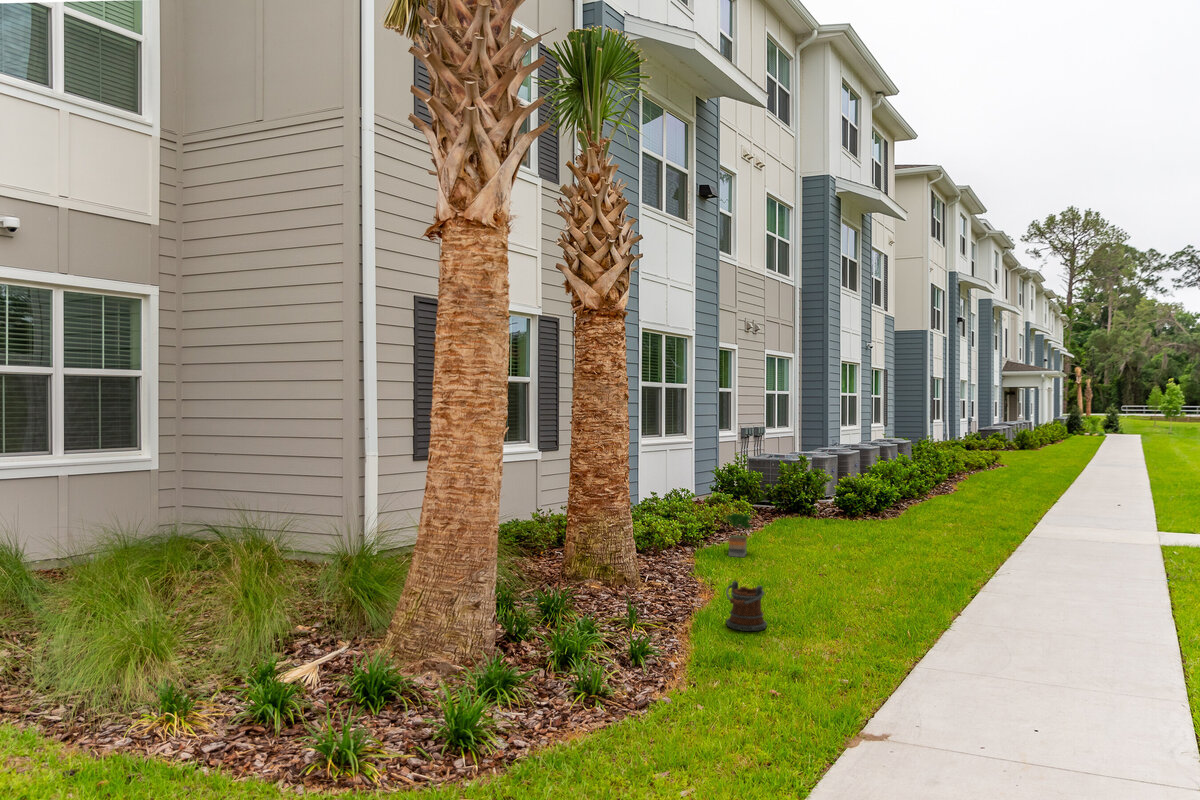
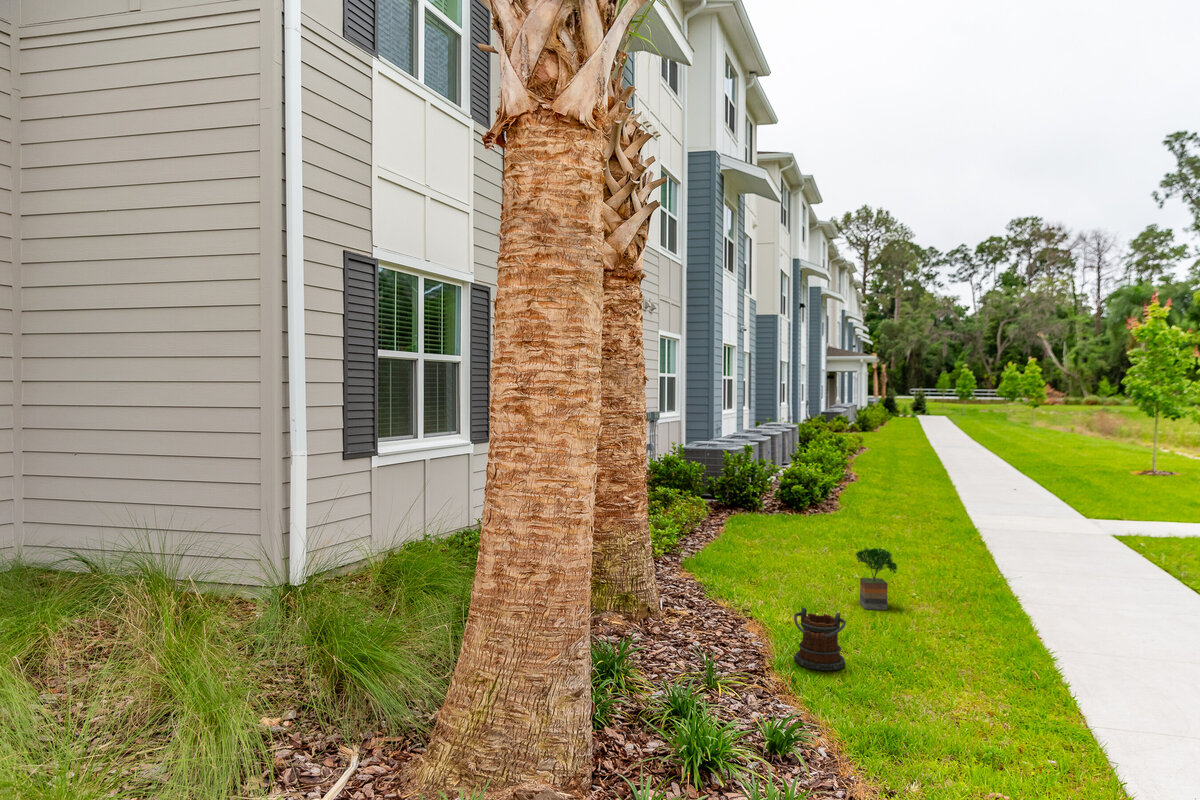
potted tree: present [726,513,752,557] -> present [855,548,897,610]

